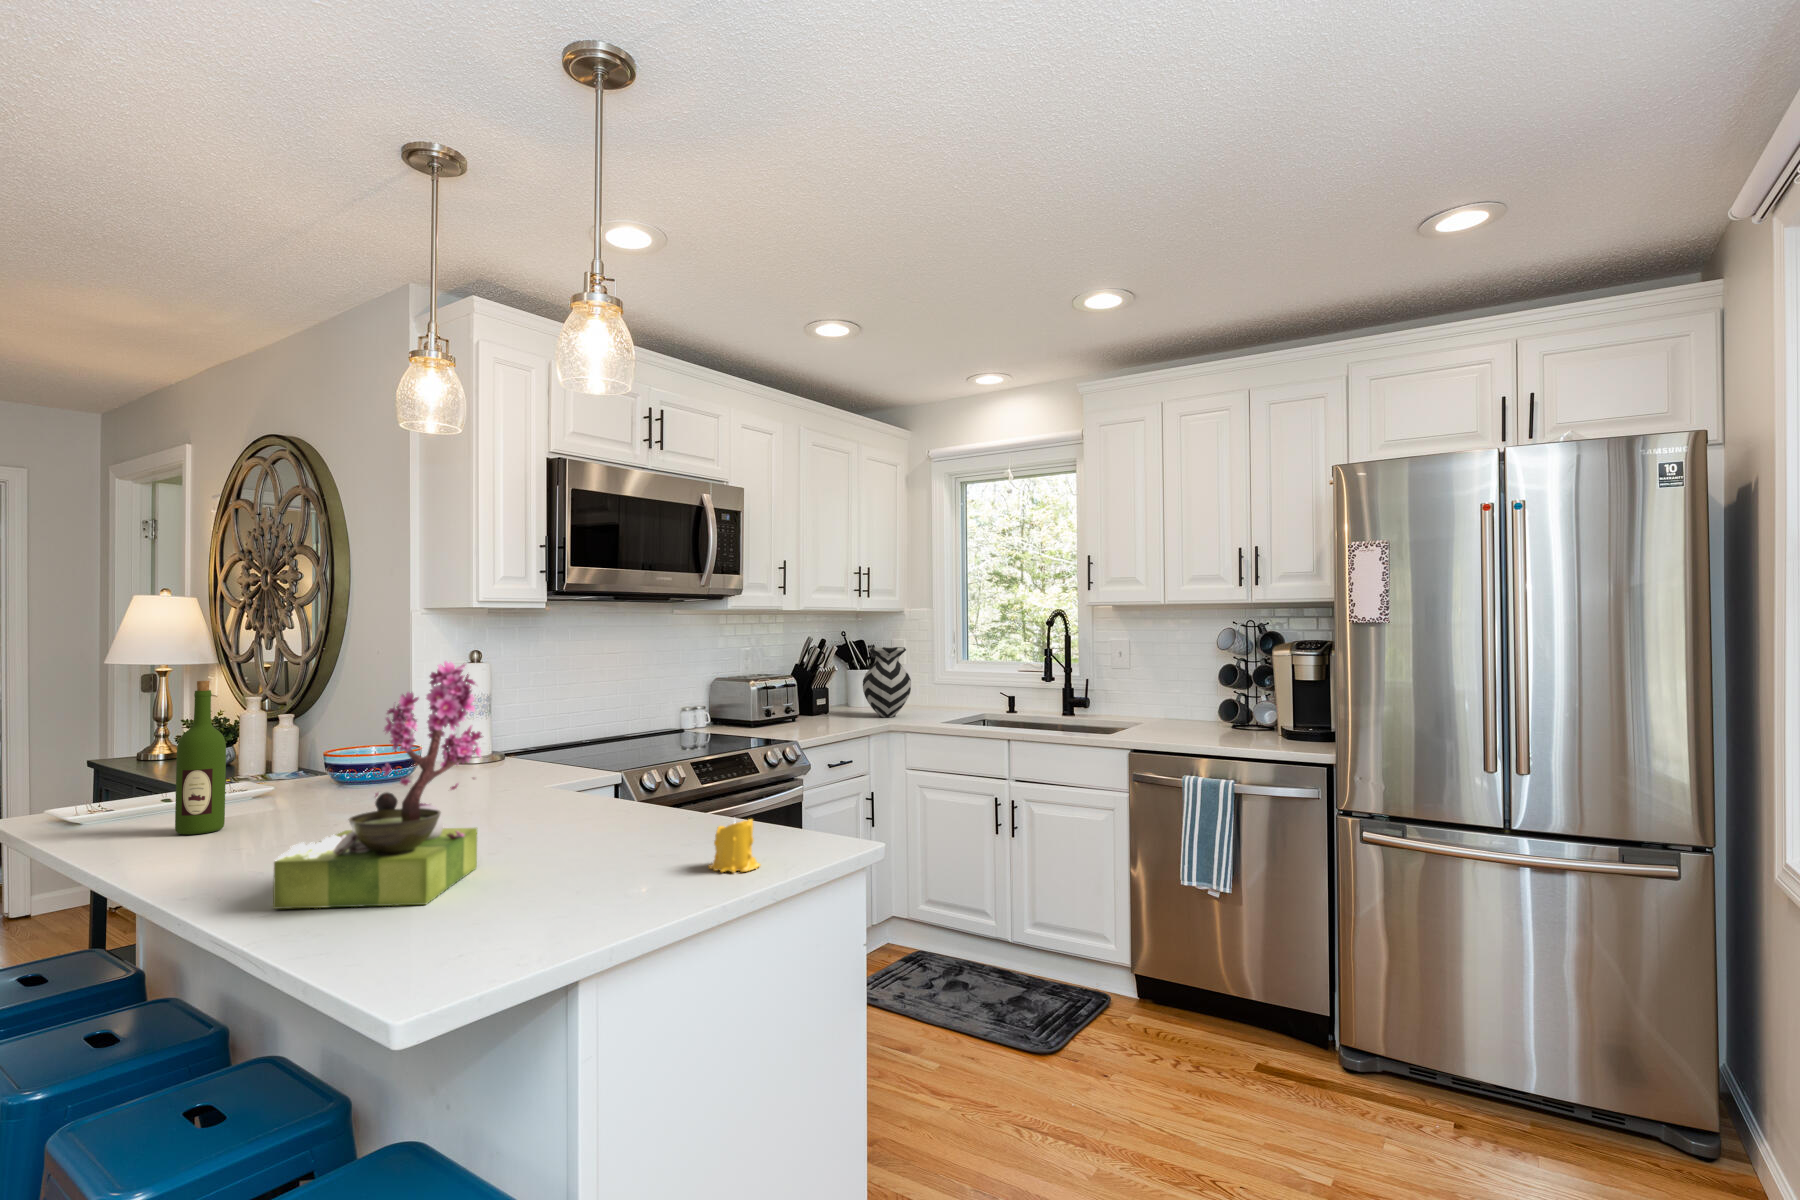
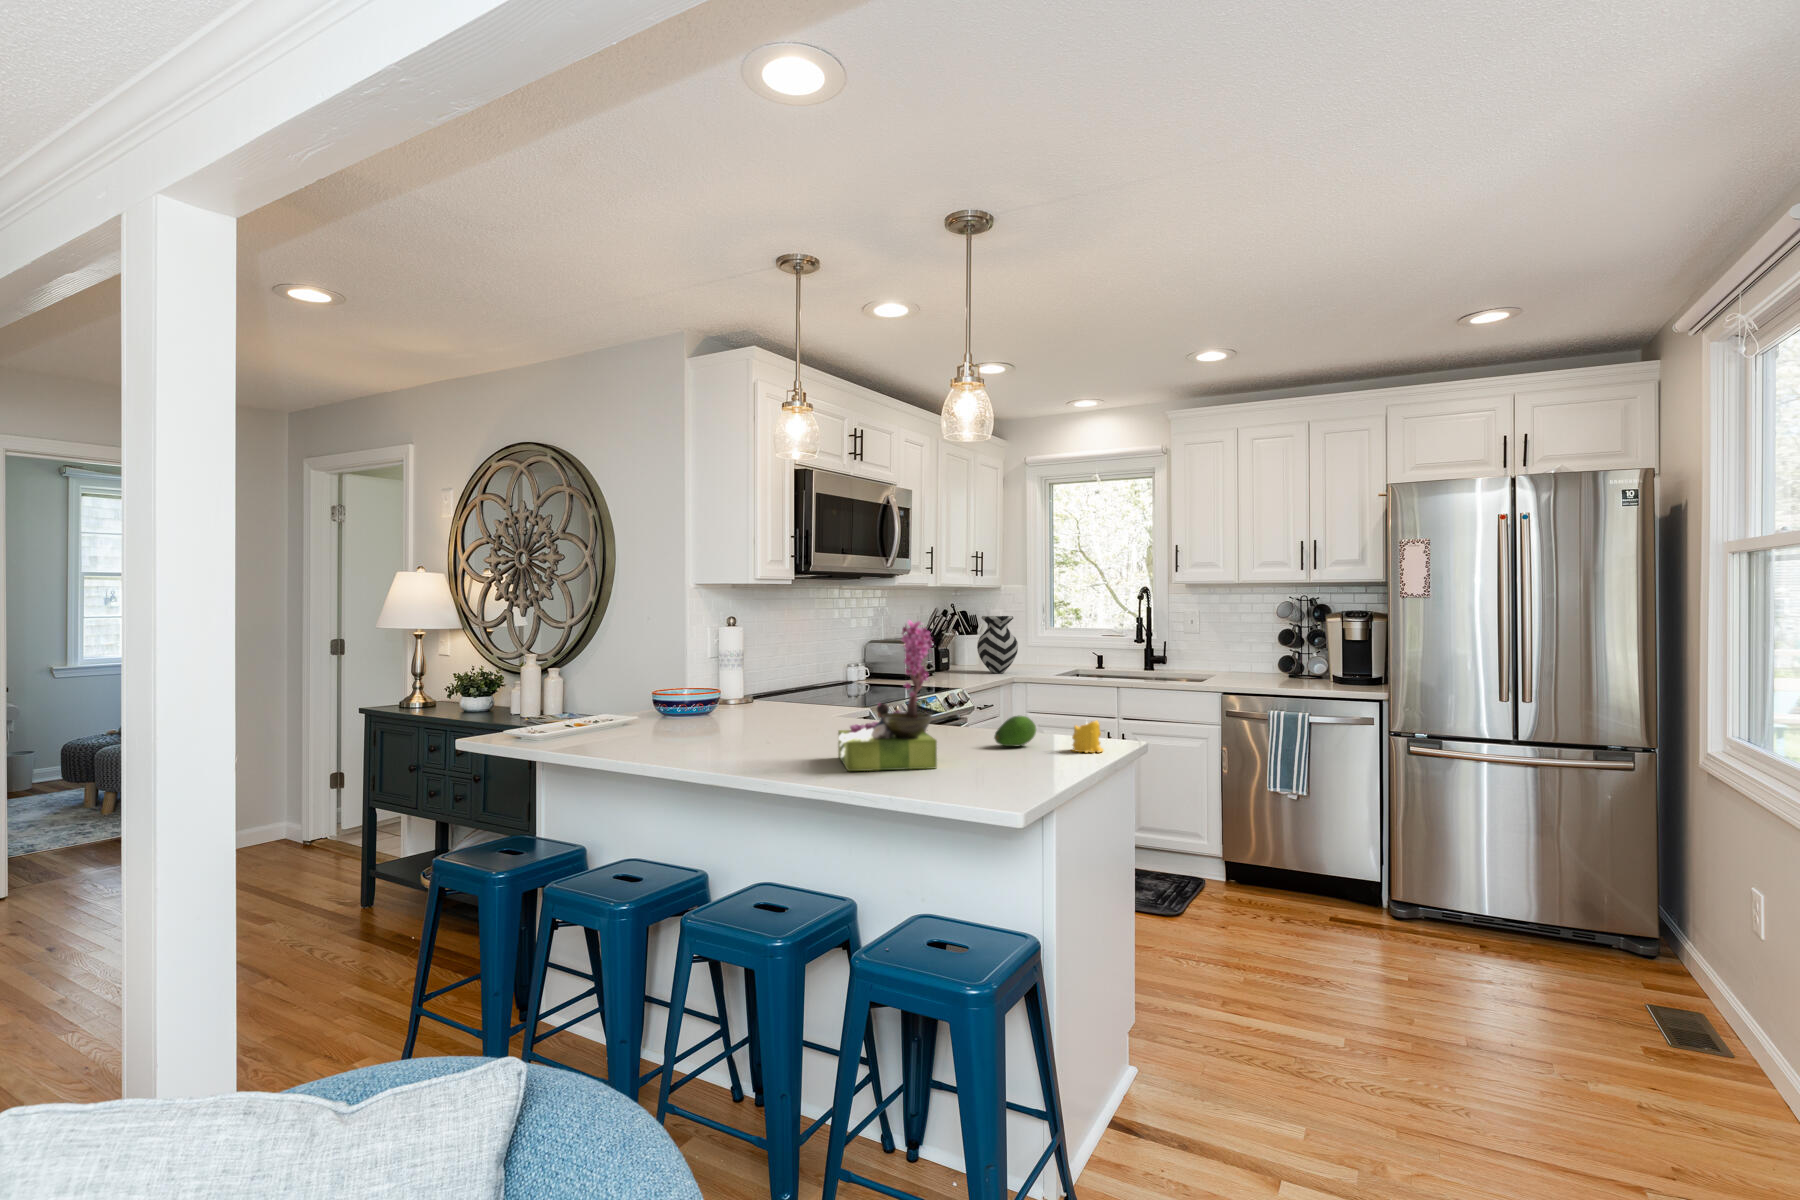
wine bottle: present [175,681,226,834] -> none [651,636,680,743]
fruit: none [614,806,683,854] -> present [994,716,1036,746]

